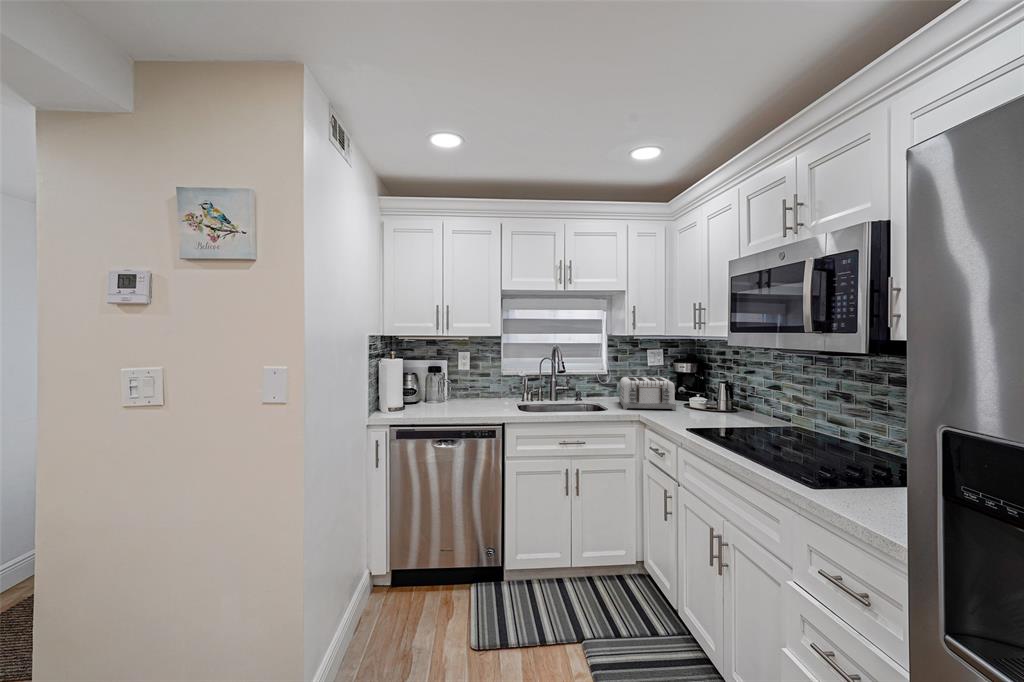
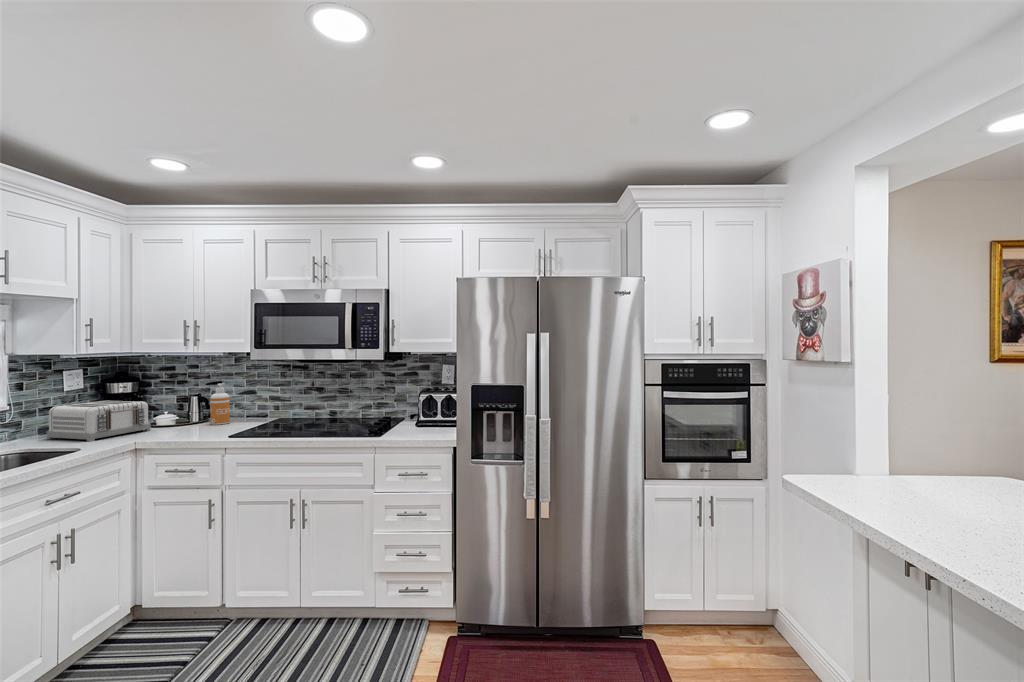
soap dispenser: none [724,372,745,419] -> present [210,383,230,425]

